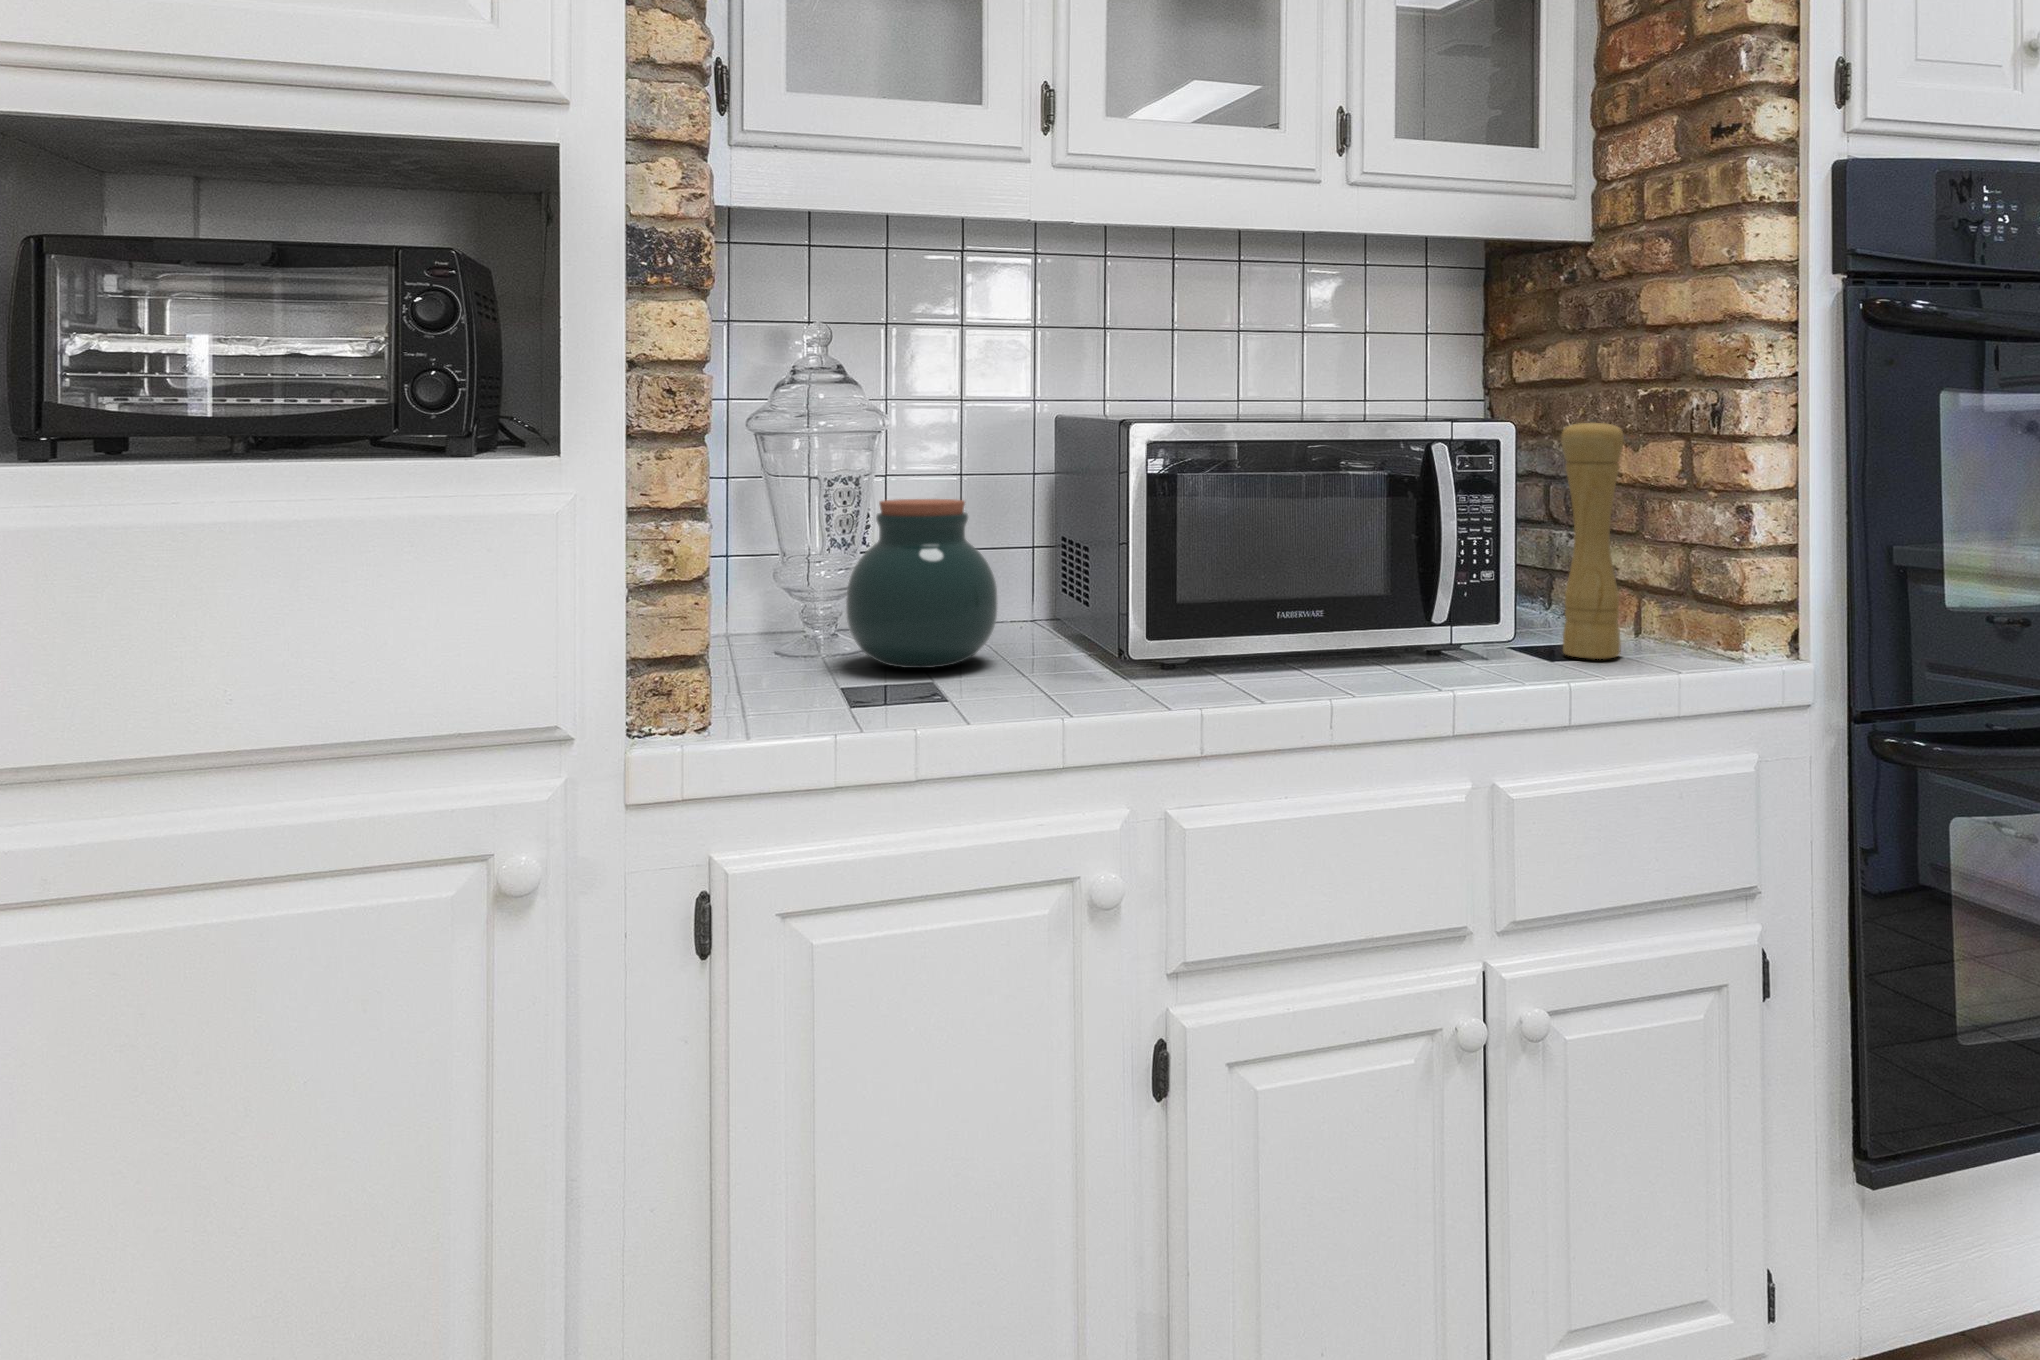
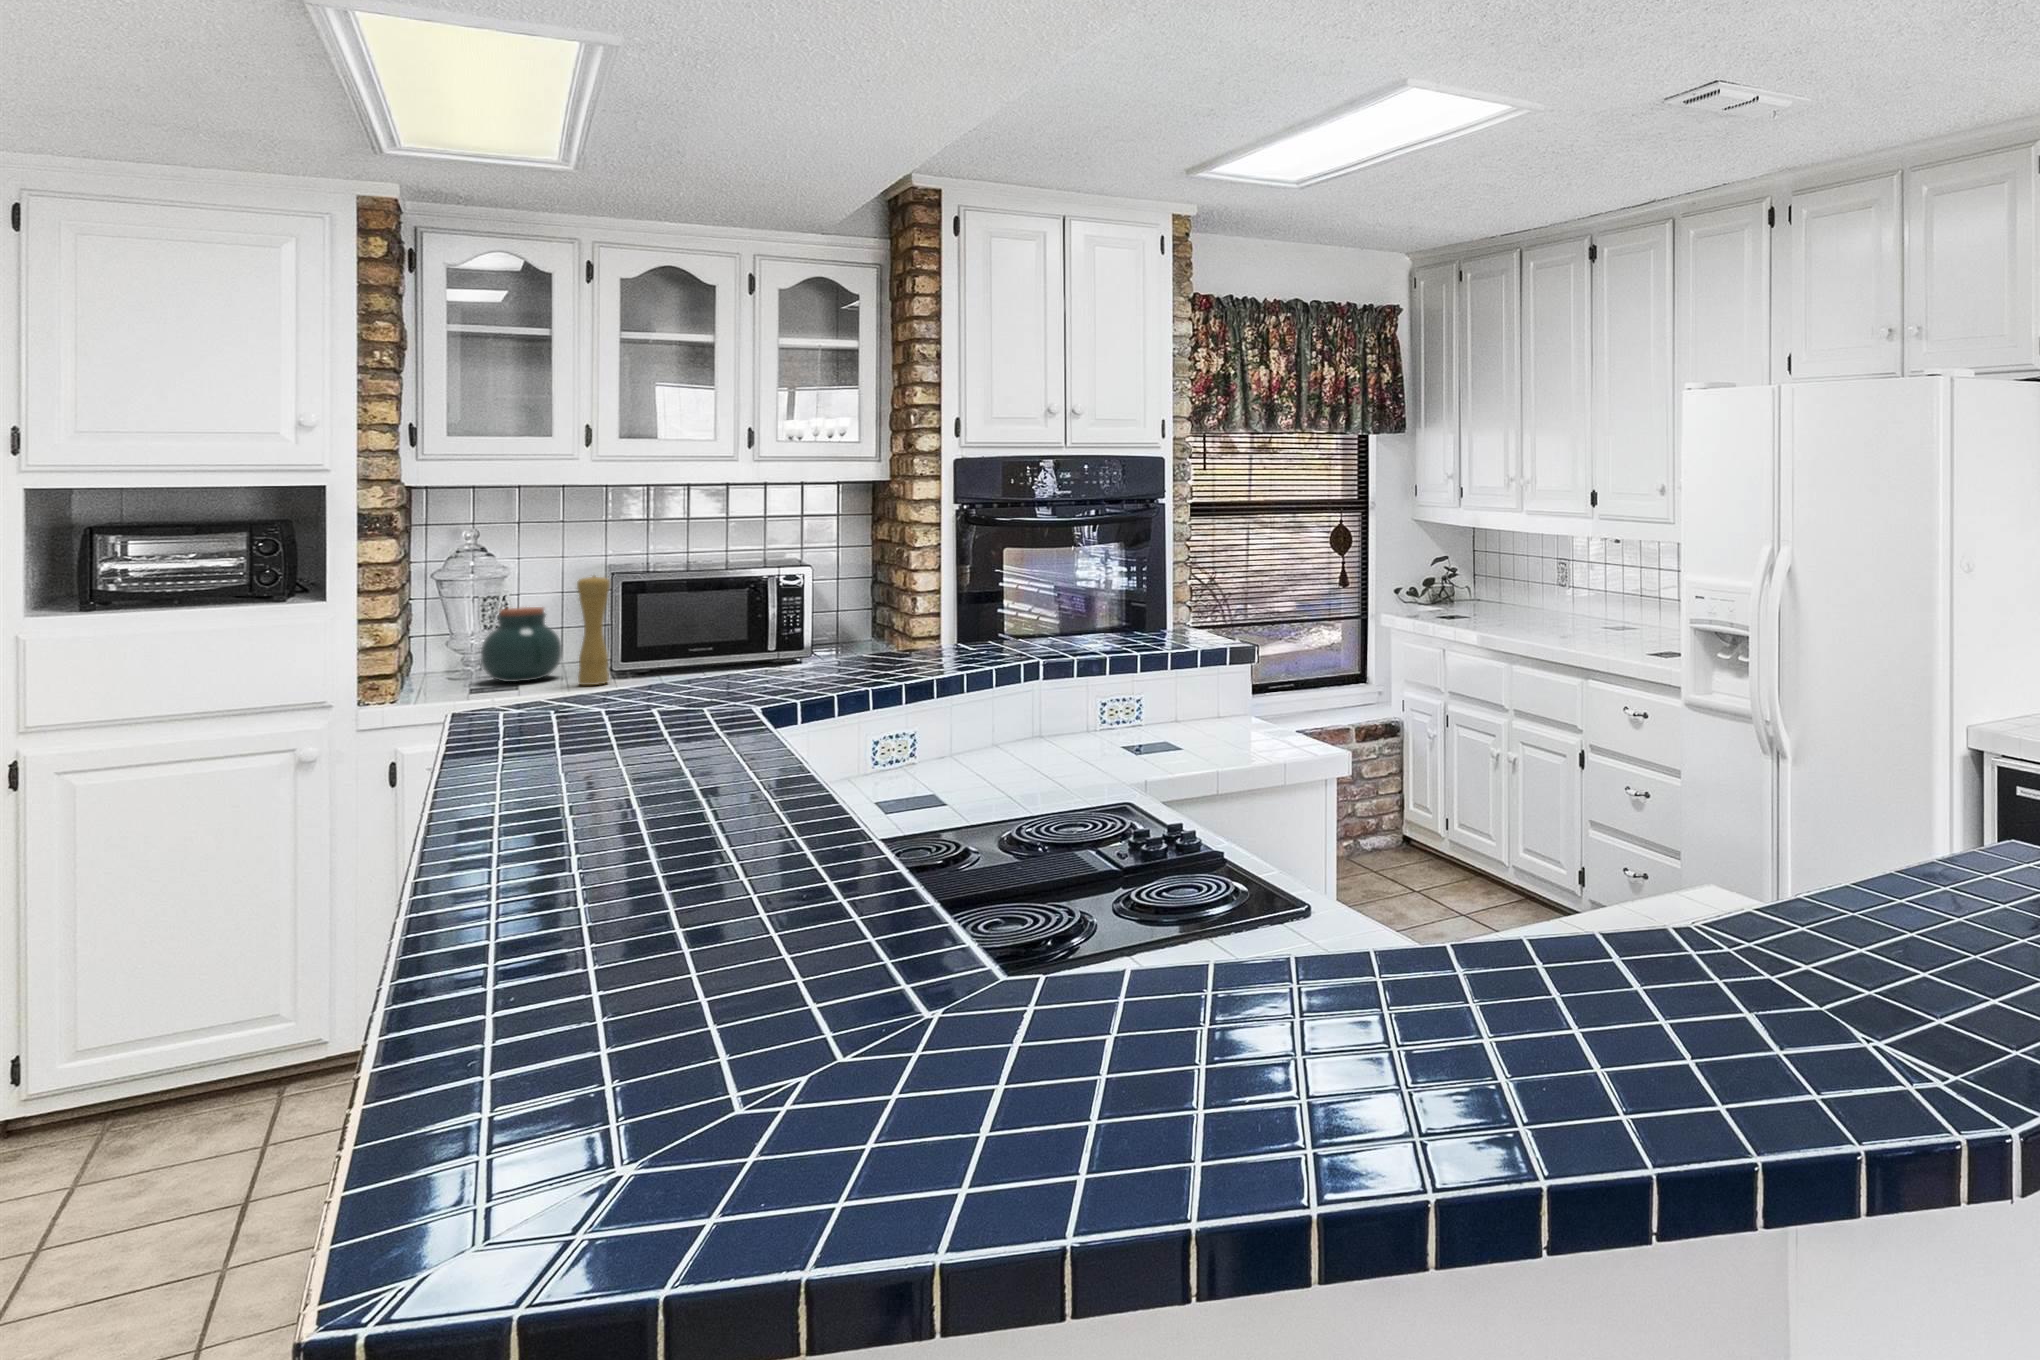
pepper mill: present [1561,419,1624,659] -> present [577,576,610,685]

